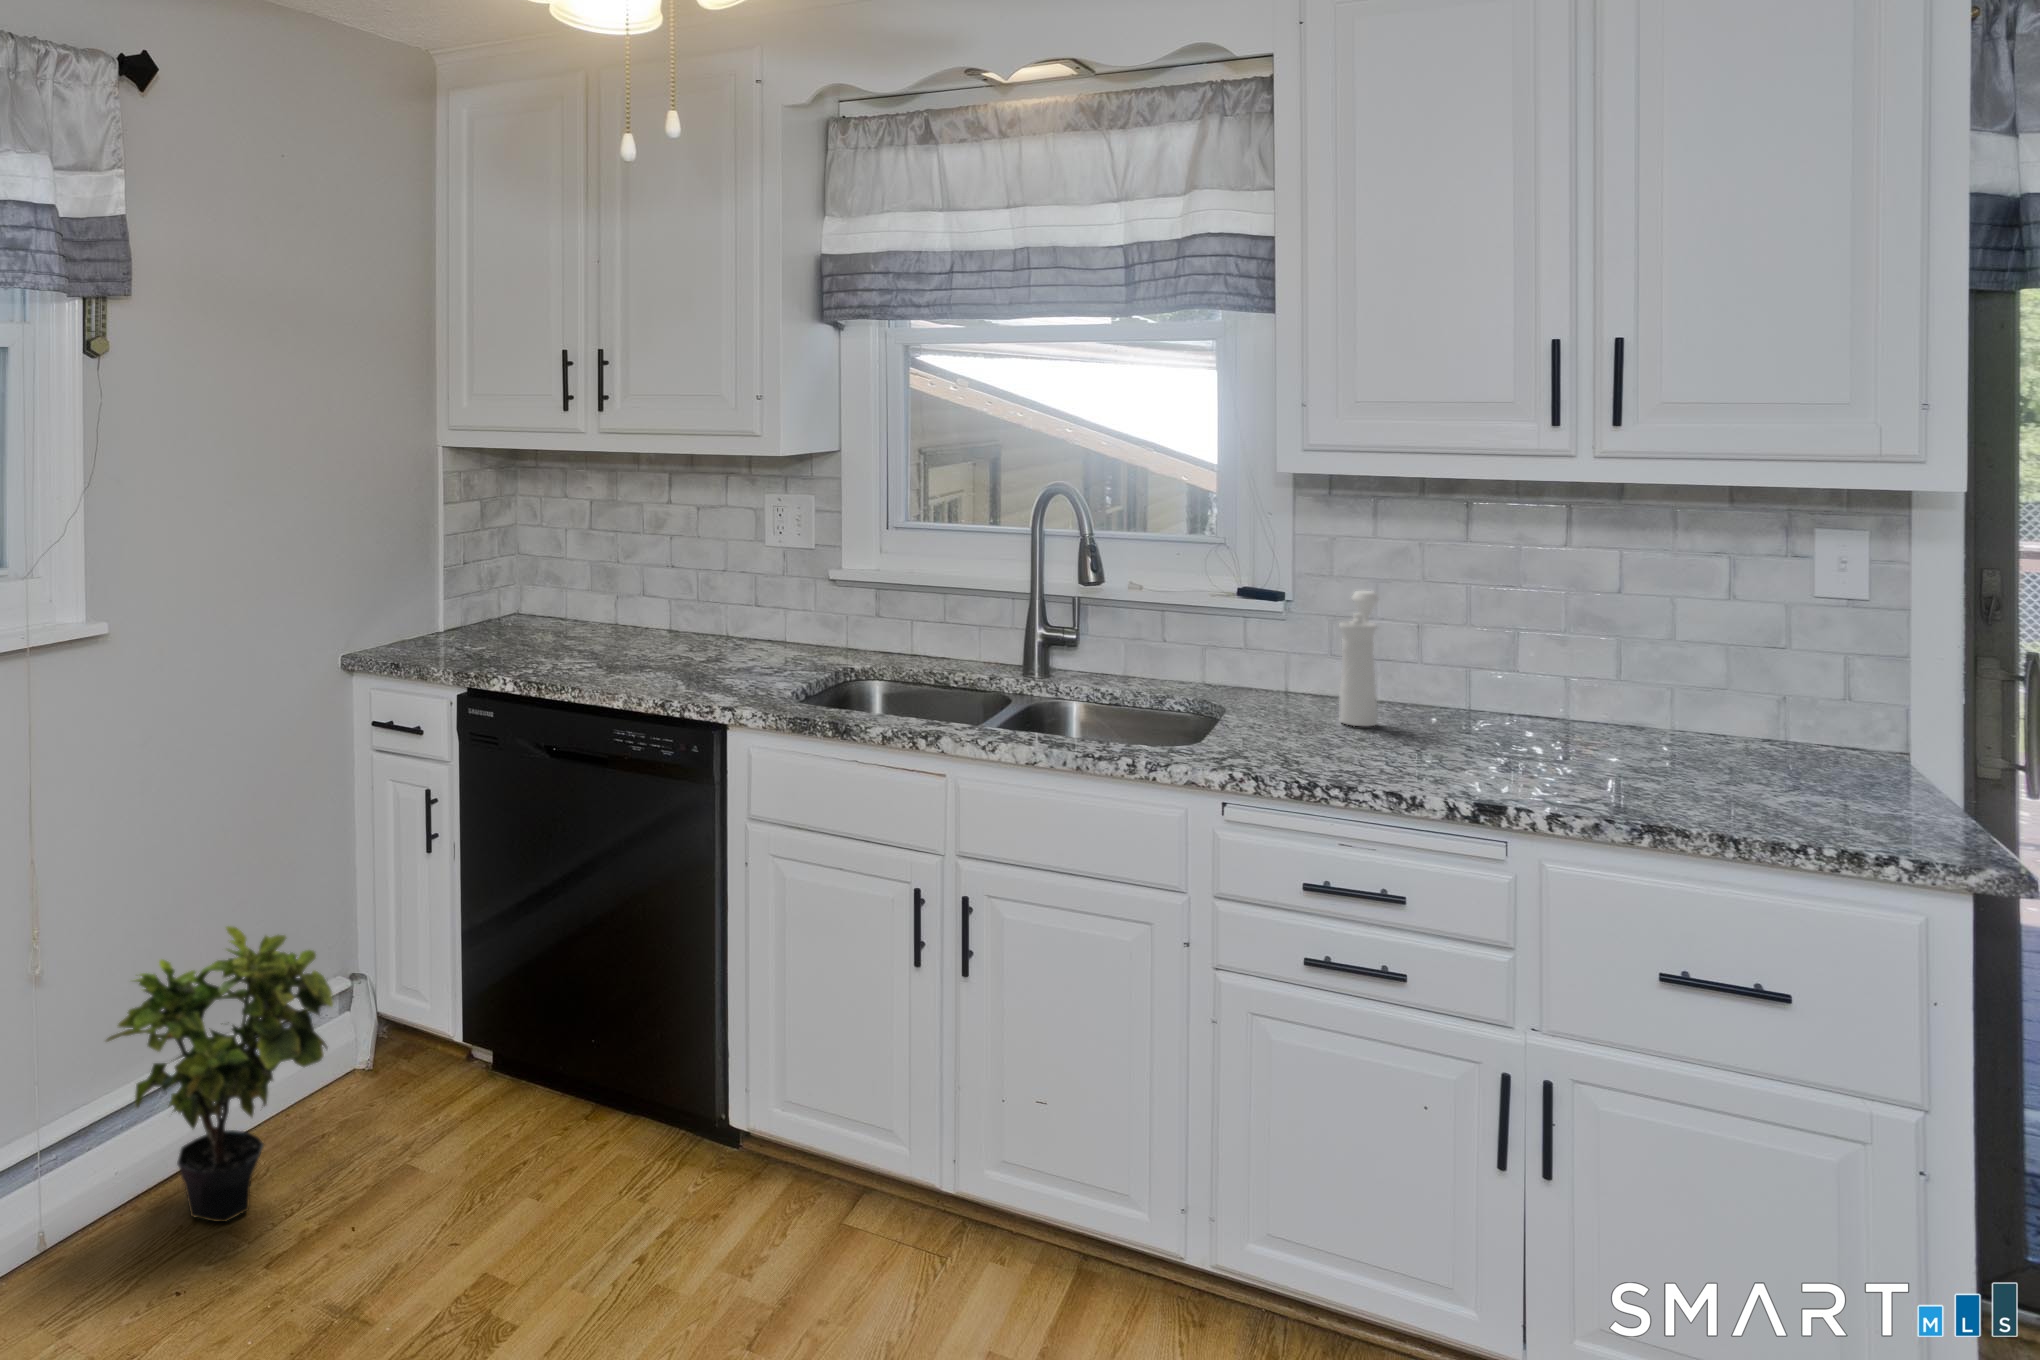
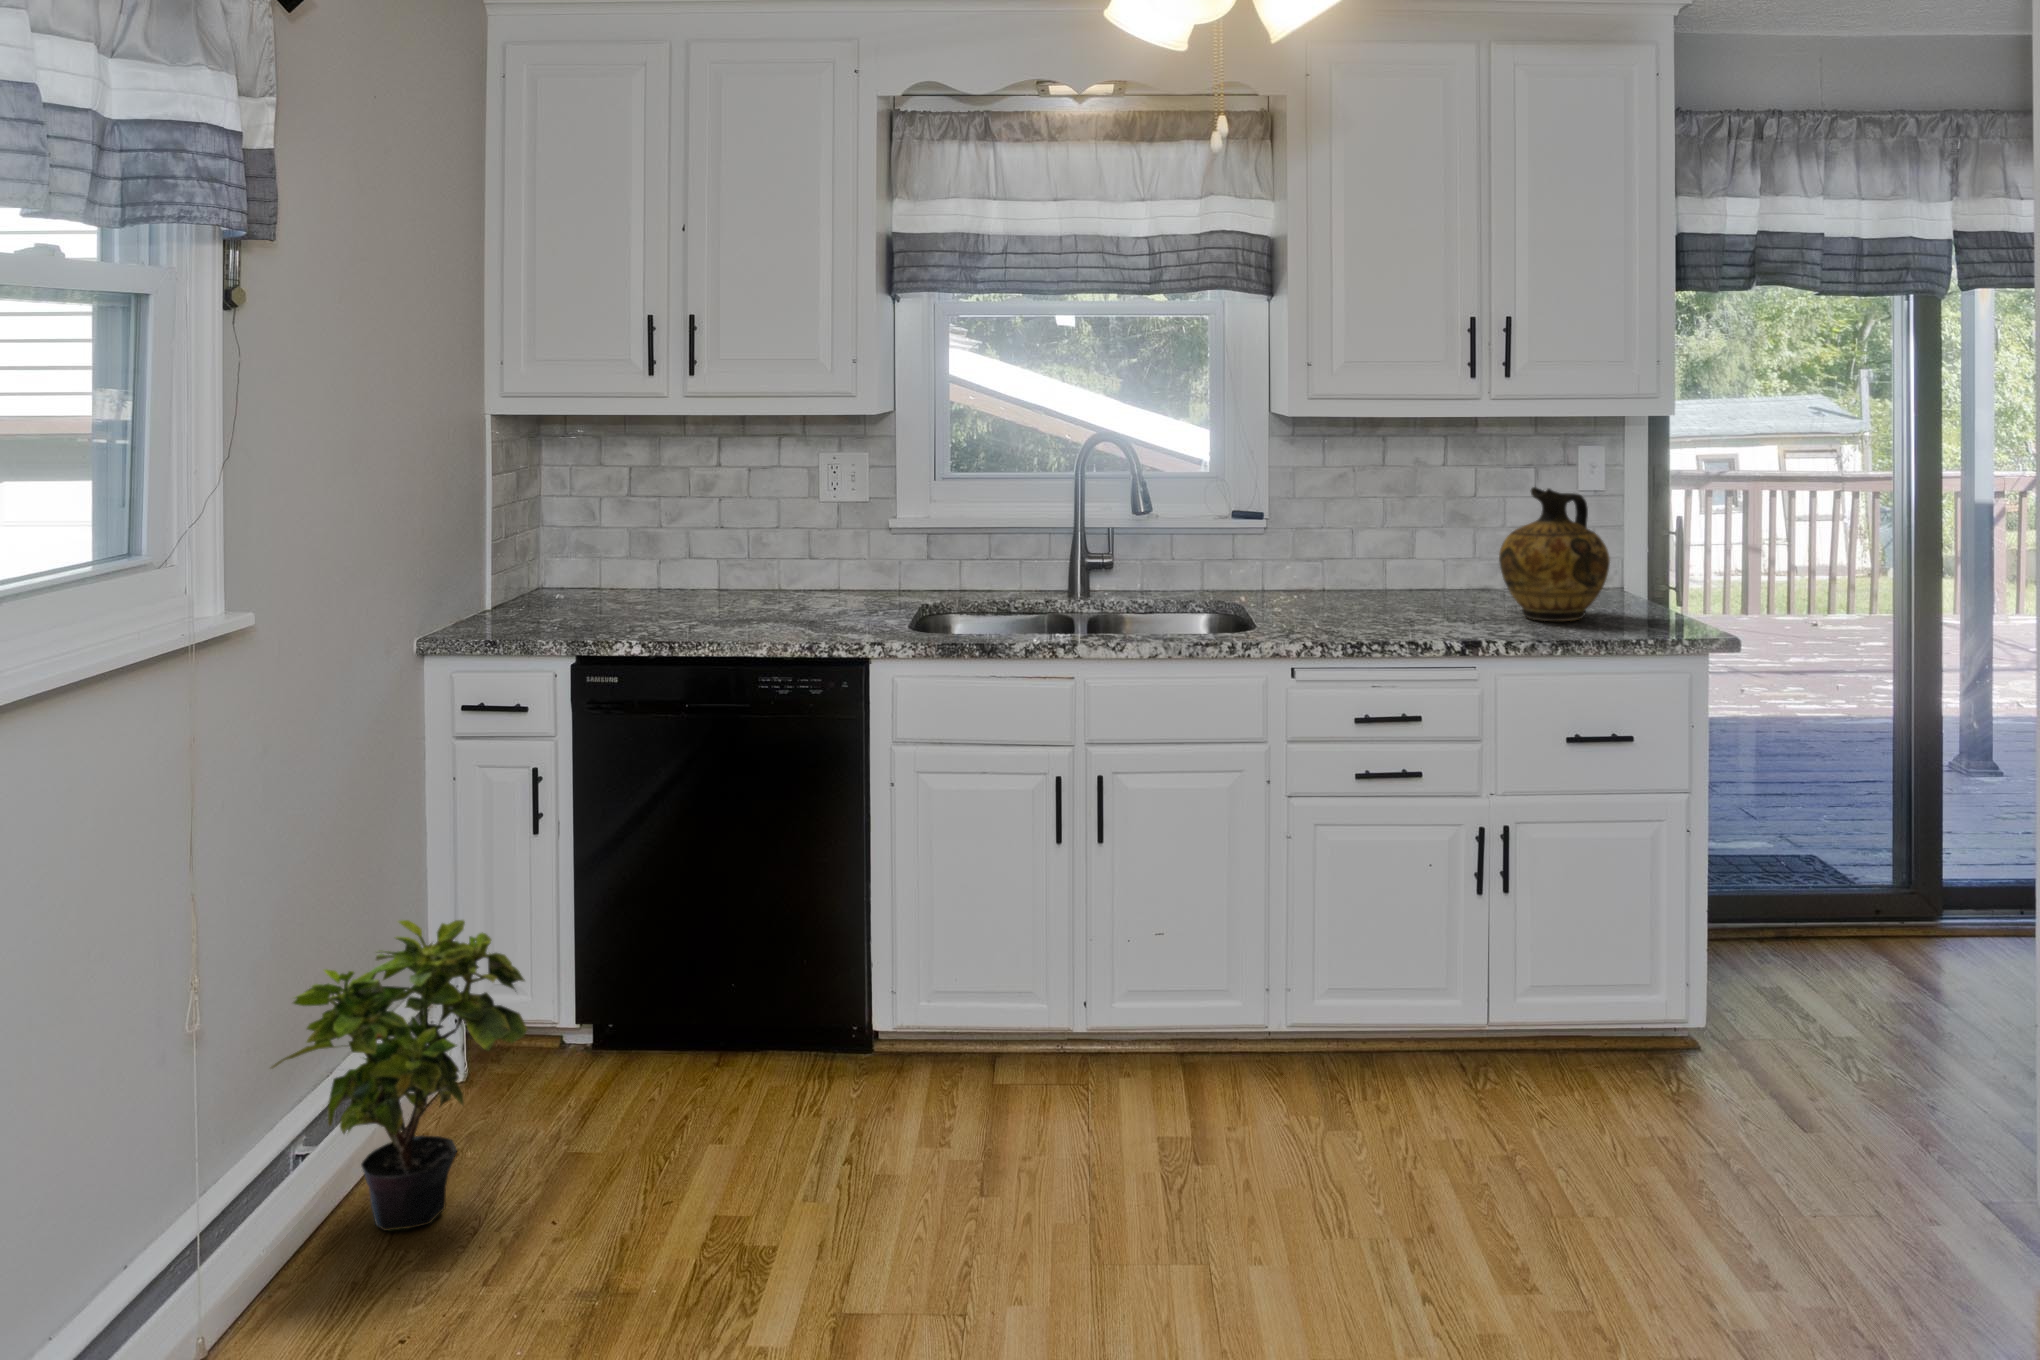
ceramic jug: none [1592,585,1789,791] -> present [1499,487,1610,621]
pepper mill: present [1339,591,1379,726] -> none [1325,510,1354,609]

